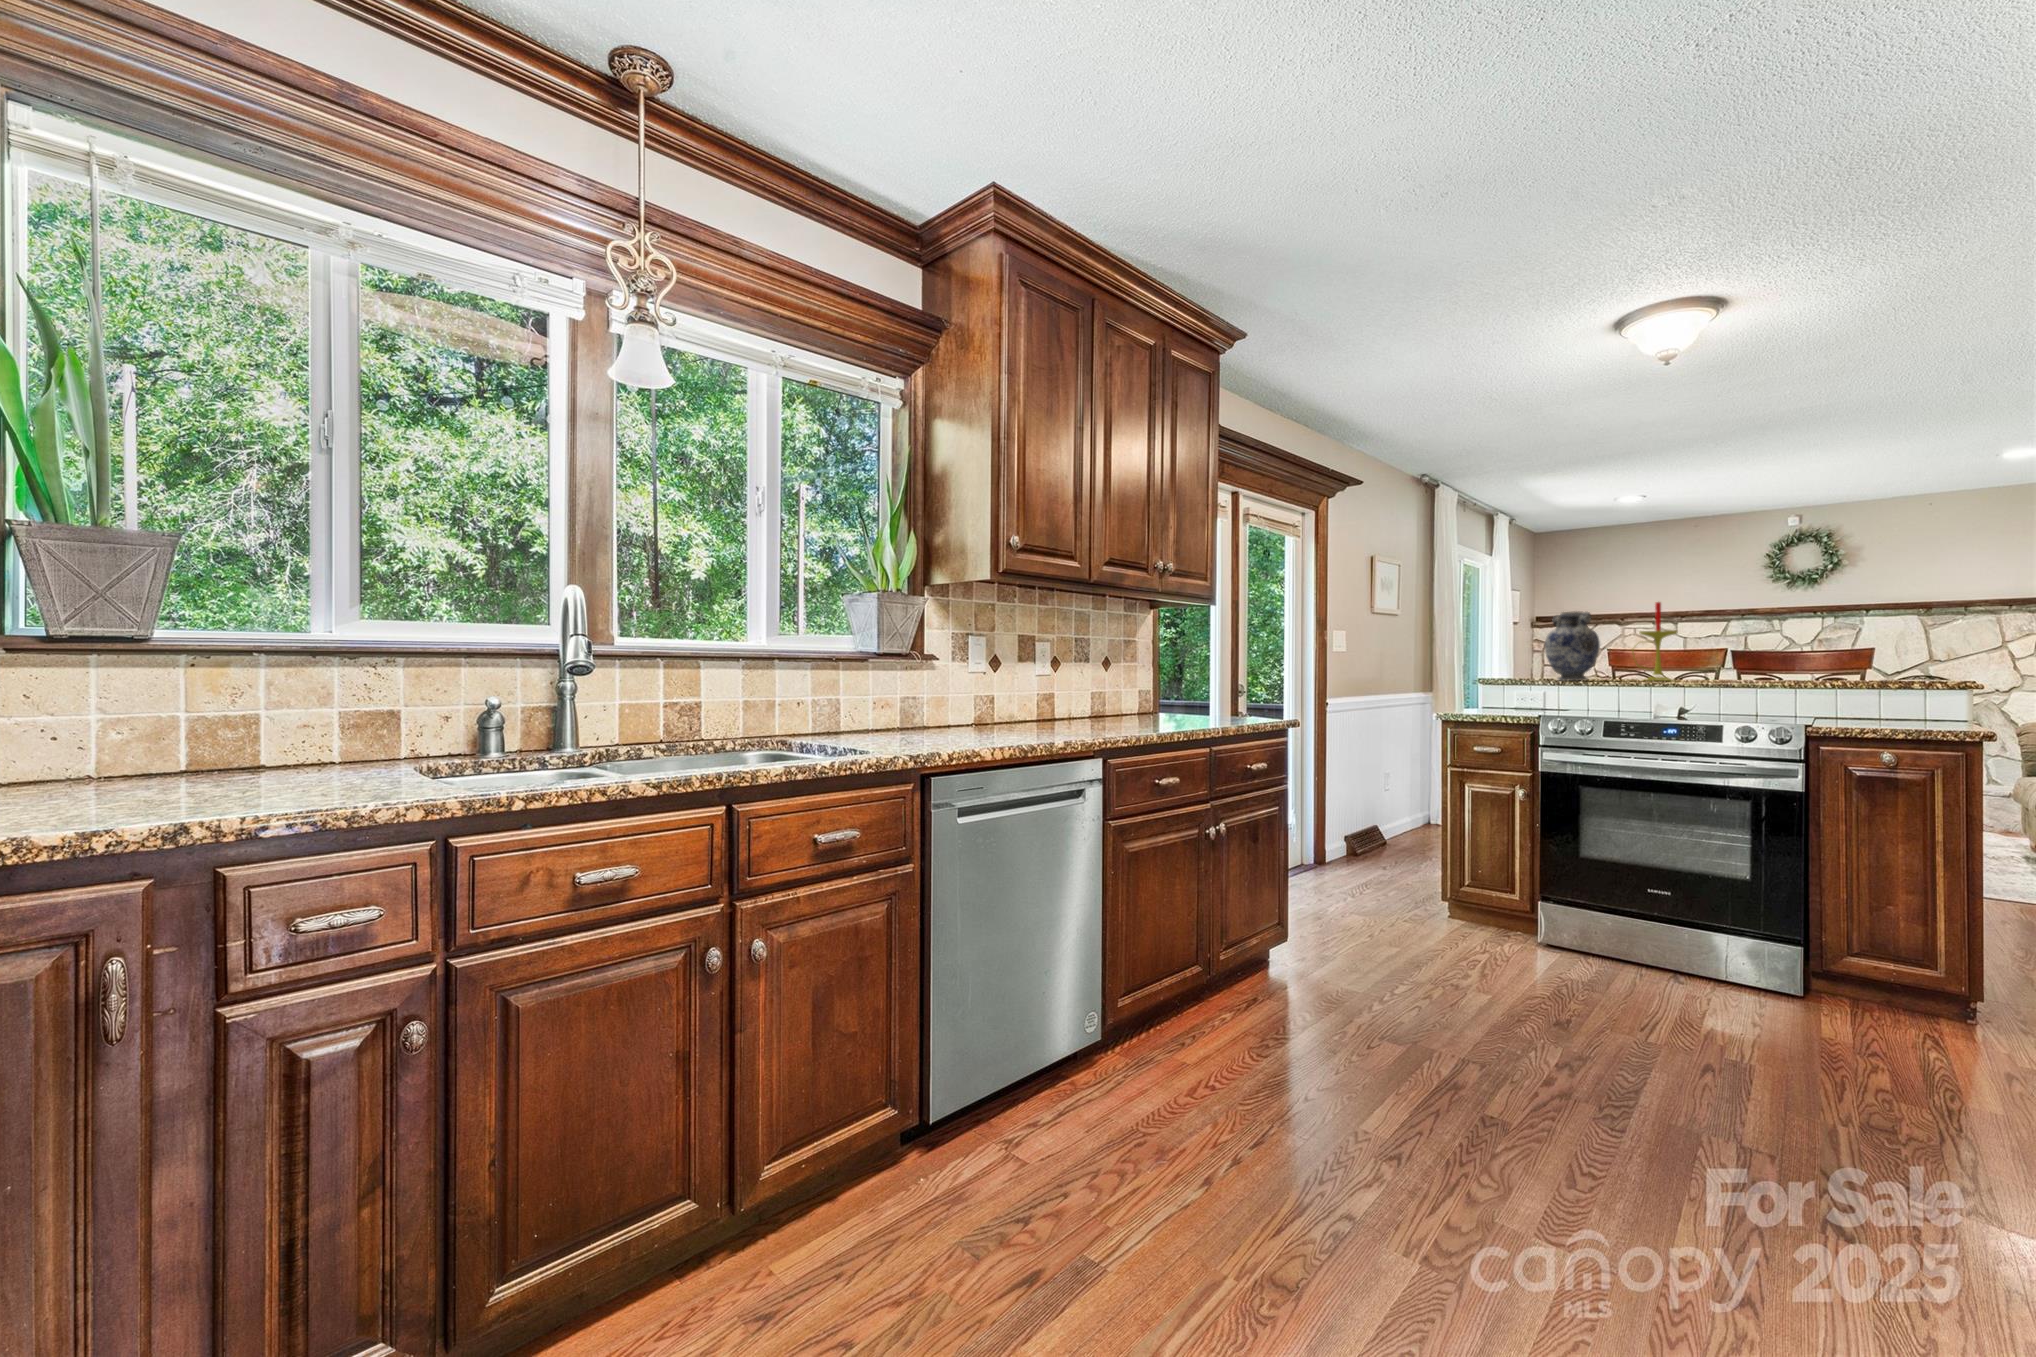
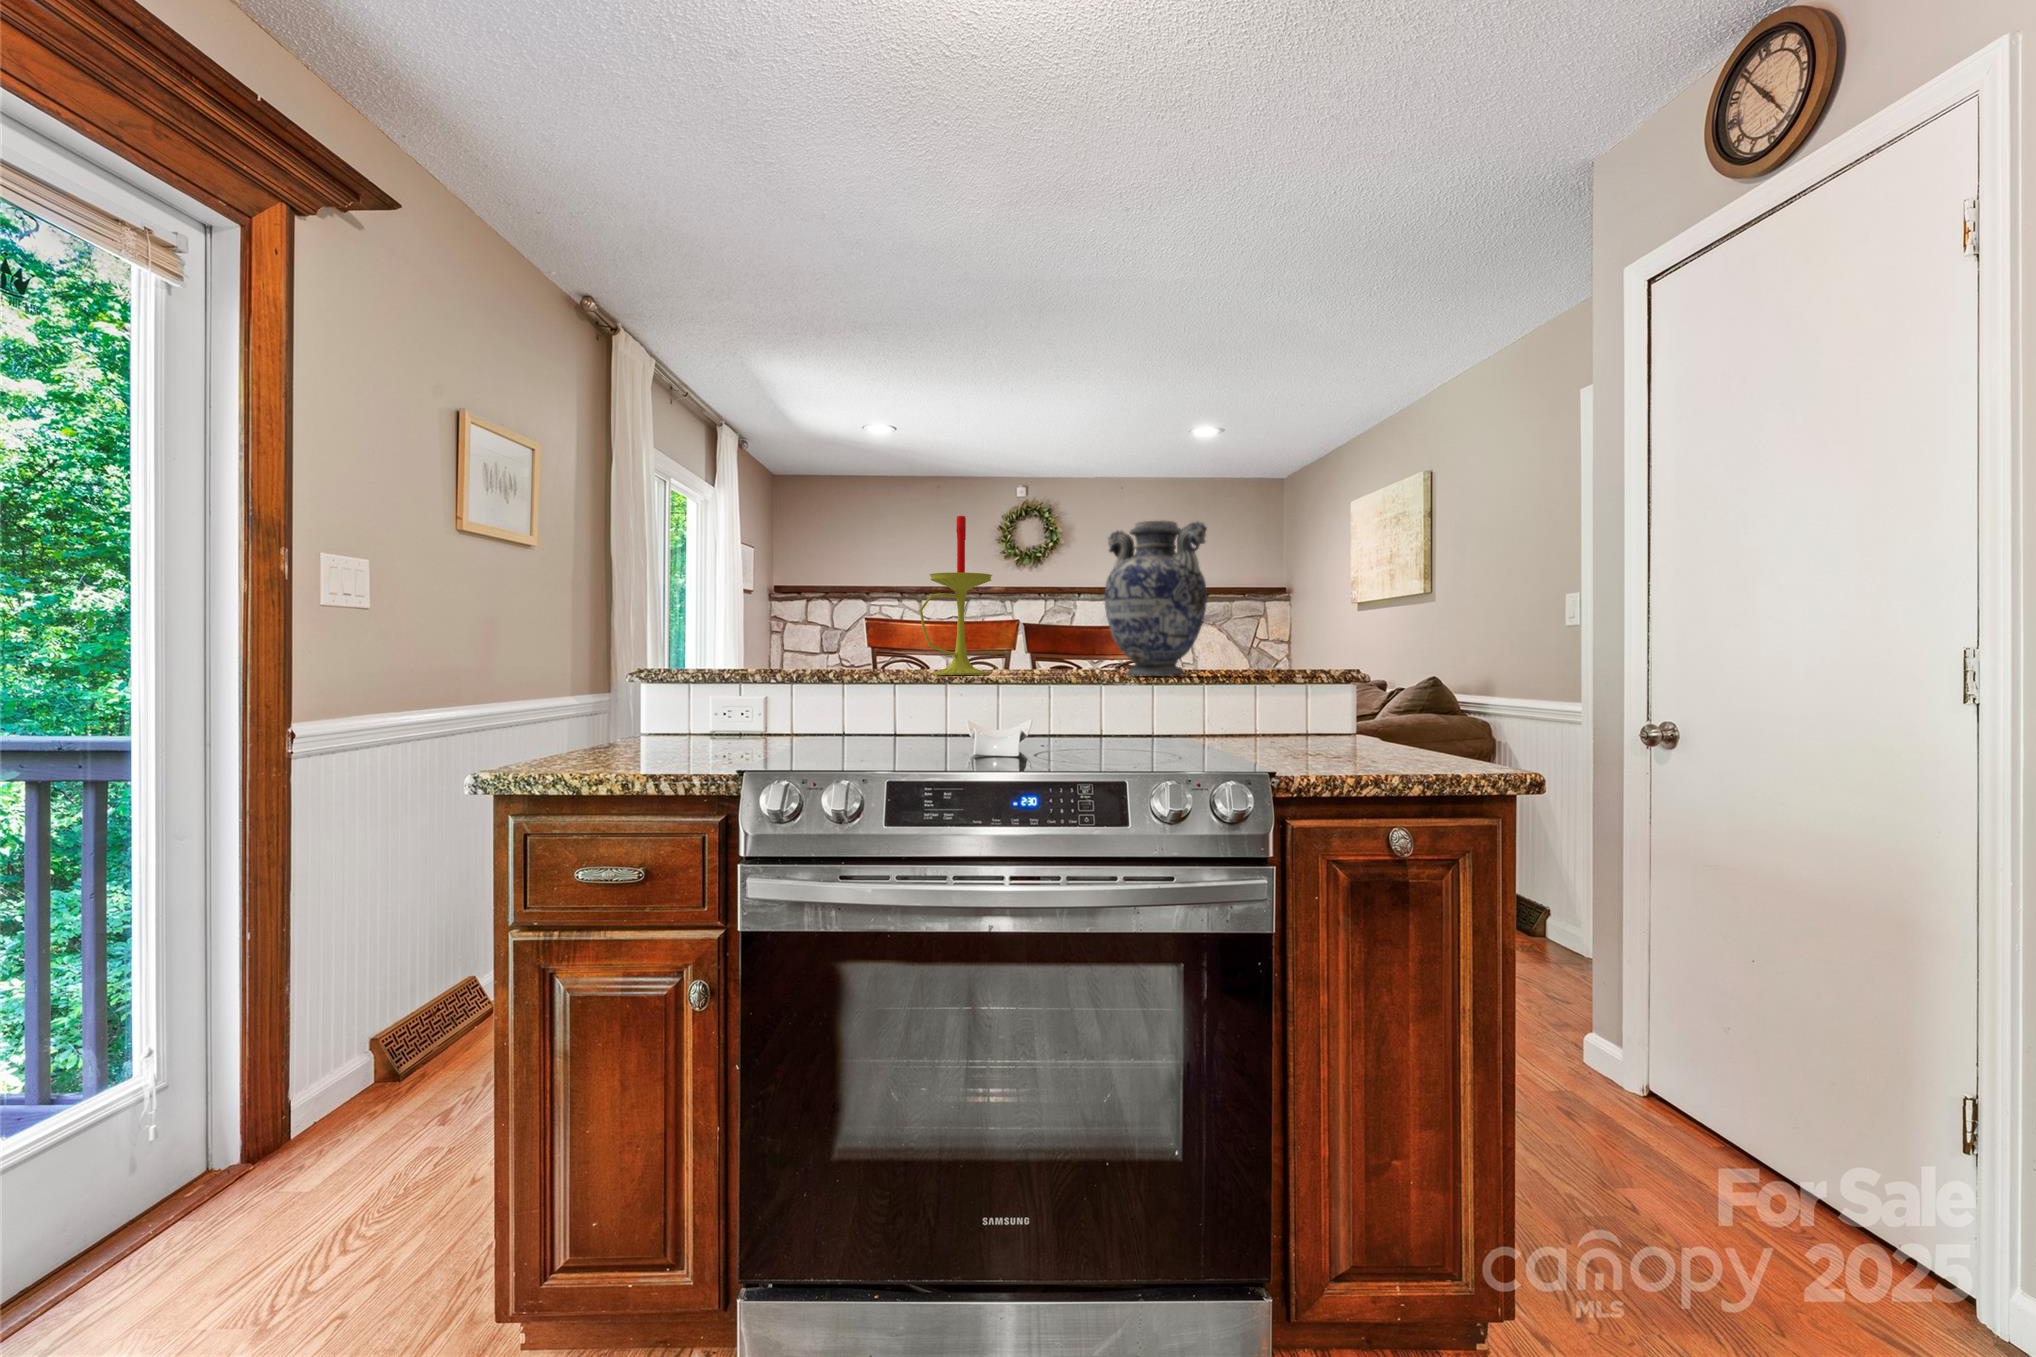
decorative vase: present [1545,611,1600,681] -> present [1105,521,1207,676]

